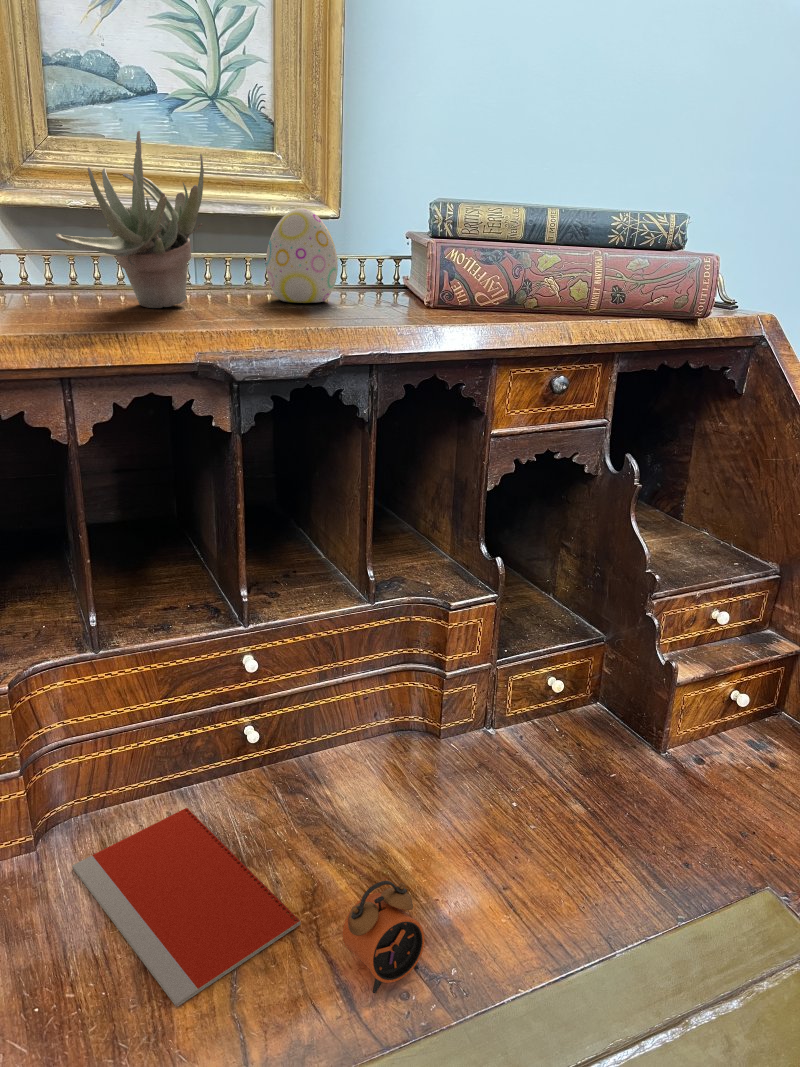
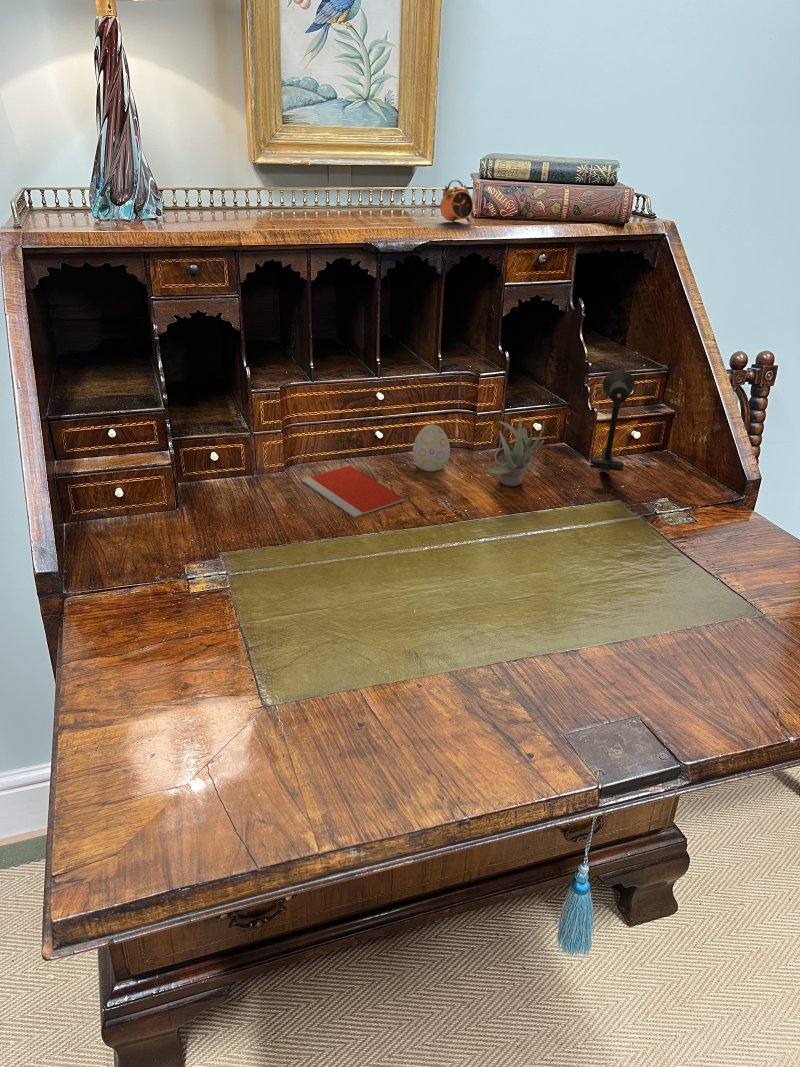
succulent plant: present [56,131,204,308] -> present [485,417,544,486]
decorative egg: present [266,208,338,303] -> present [413,424,450,471]
desk lamp: none [683,600,765,804] -> present [590,370,634,471]
alarm clock: present [343,881,425,993] -> present [440,180,473,224]

